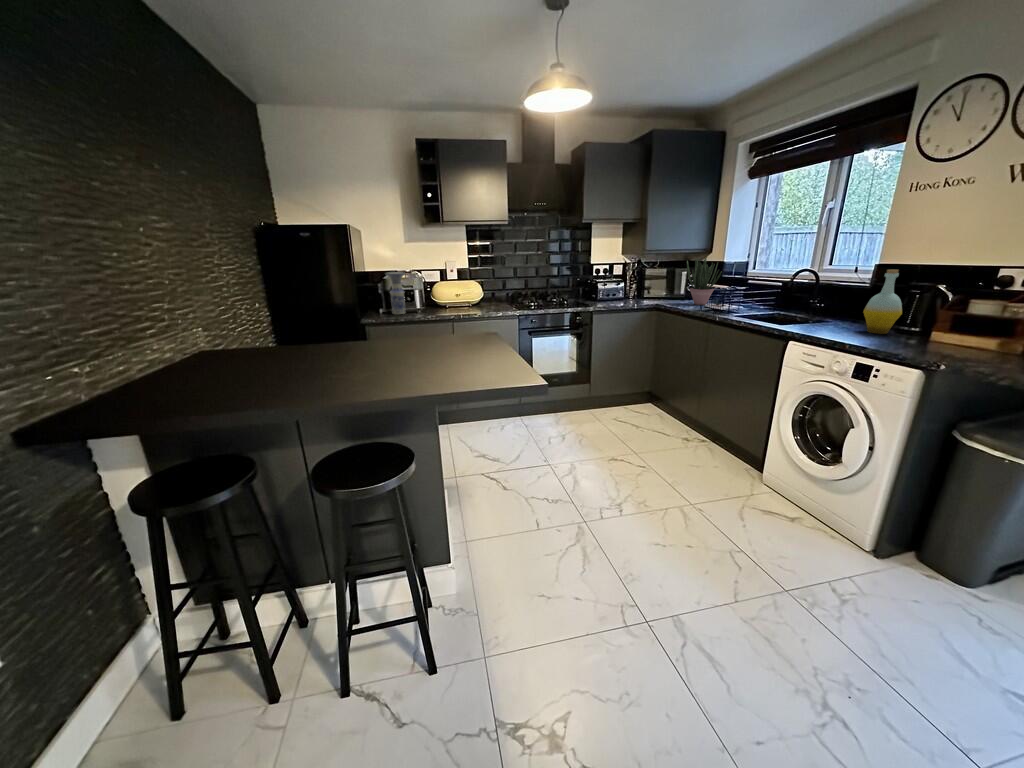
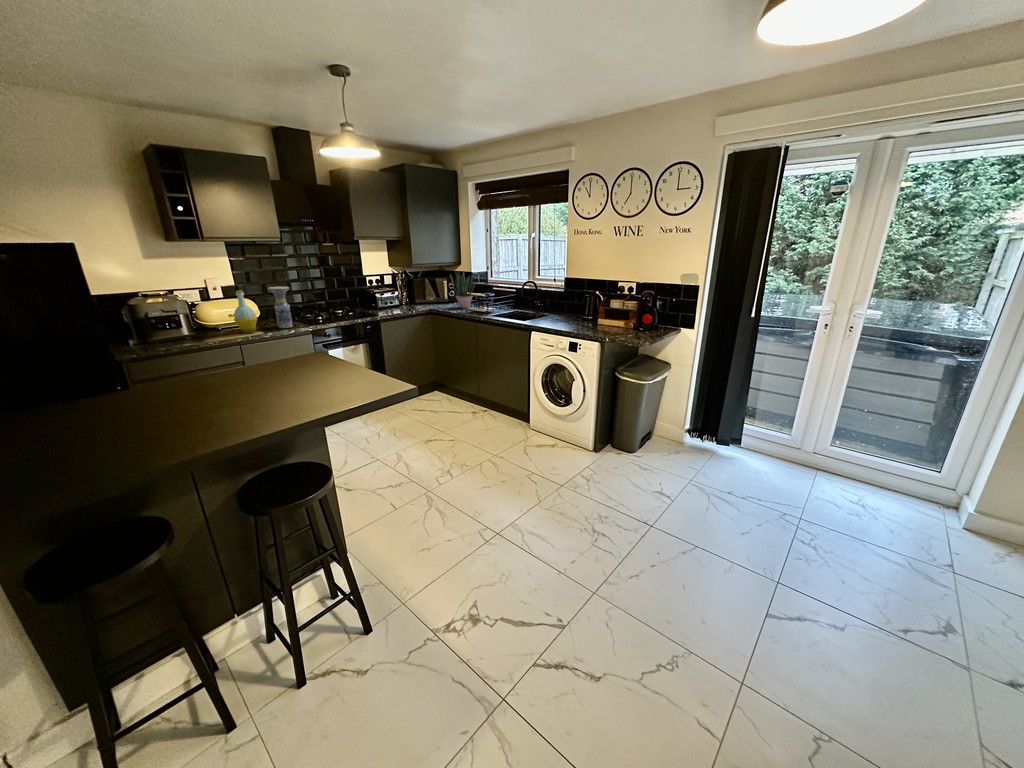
bottle: present [863,270,902,334] -> present [234,290,257,334]
vase: present [386,272,405,314] -> present [268,287,292,328]

